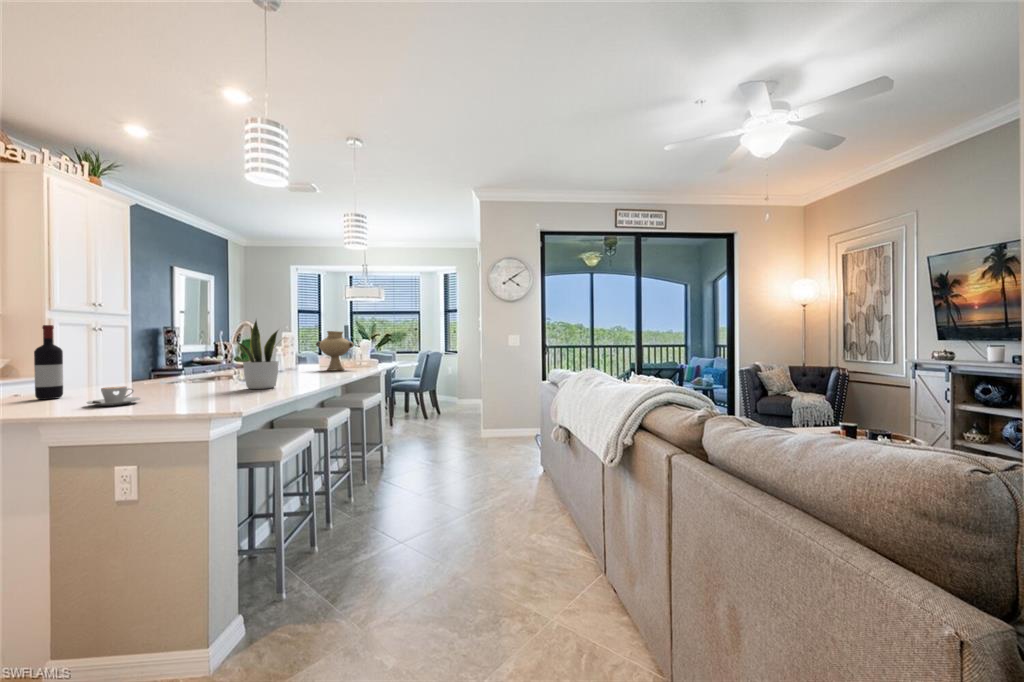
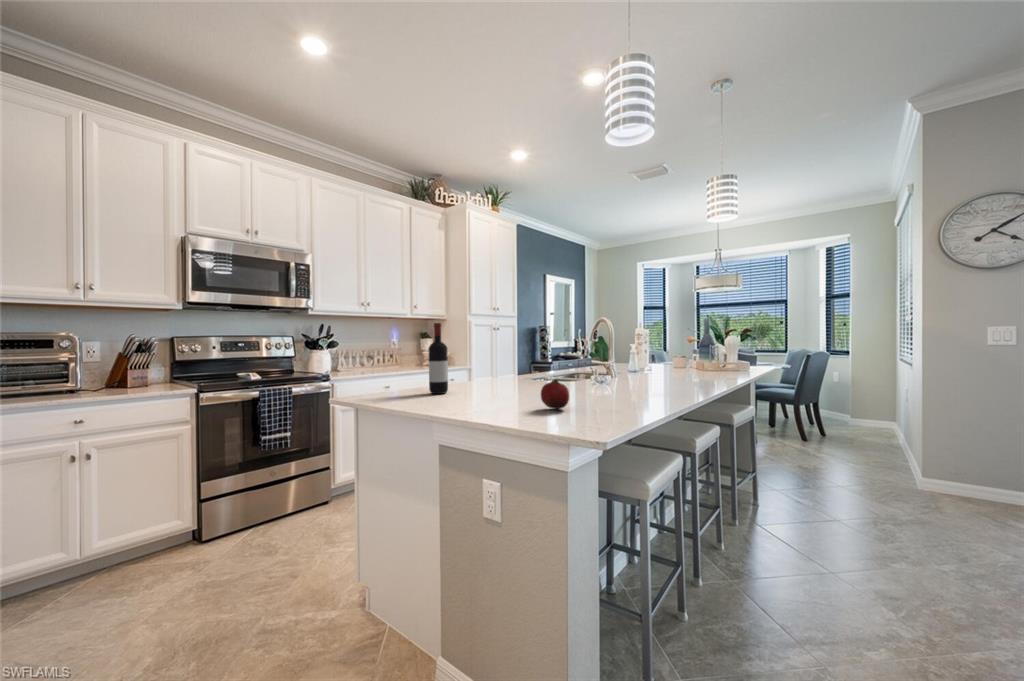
potted plant: present [237,321,278,389] -> none [589,307,653,400]
vase: present [316,331,354,371] -> none [675,325,724,375]
fruit: none [188,374,216,398] -> present [541,379,569,409]
coffee cup: present [87,386,140,406] -> none [452,389,497,411]

